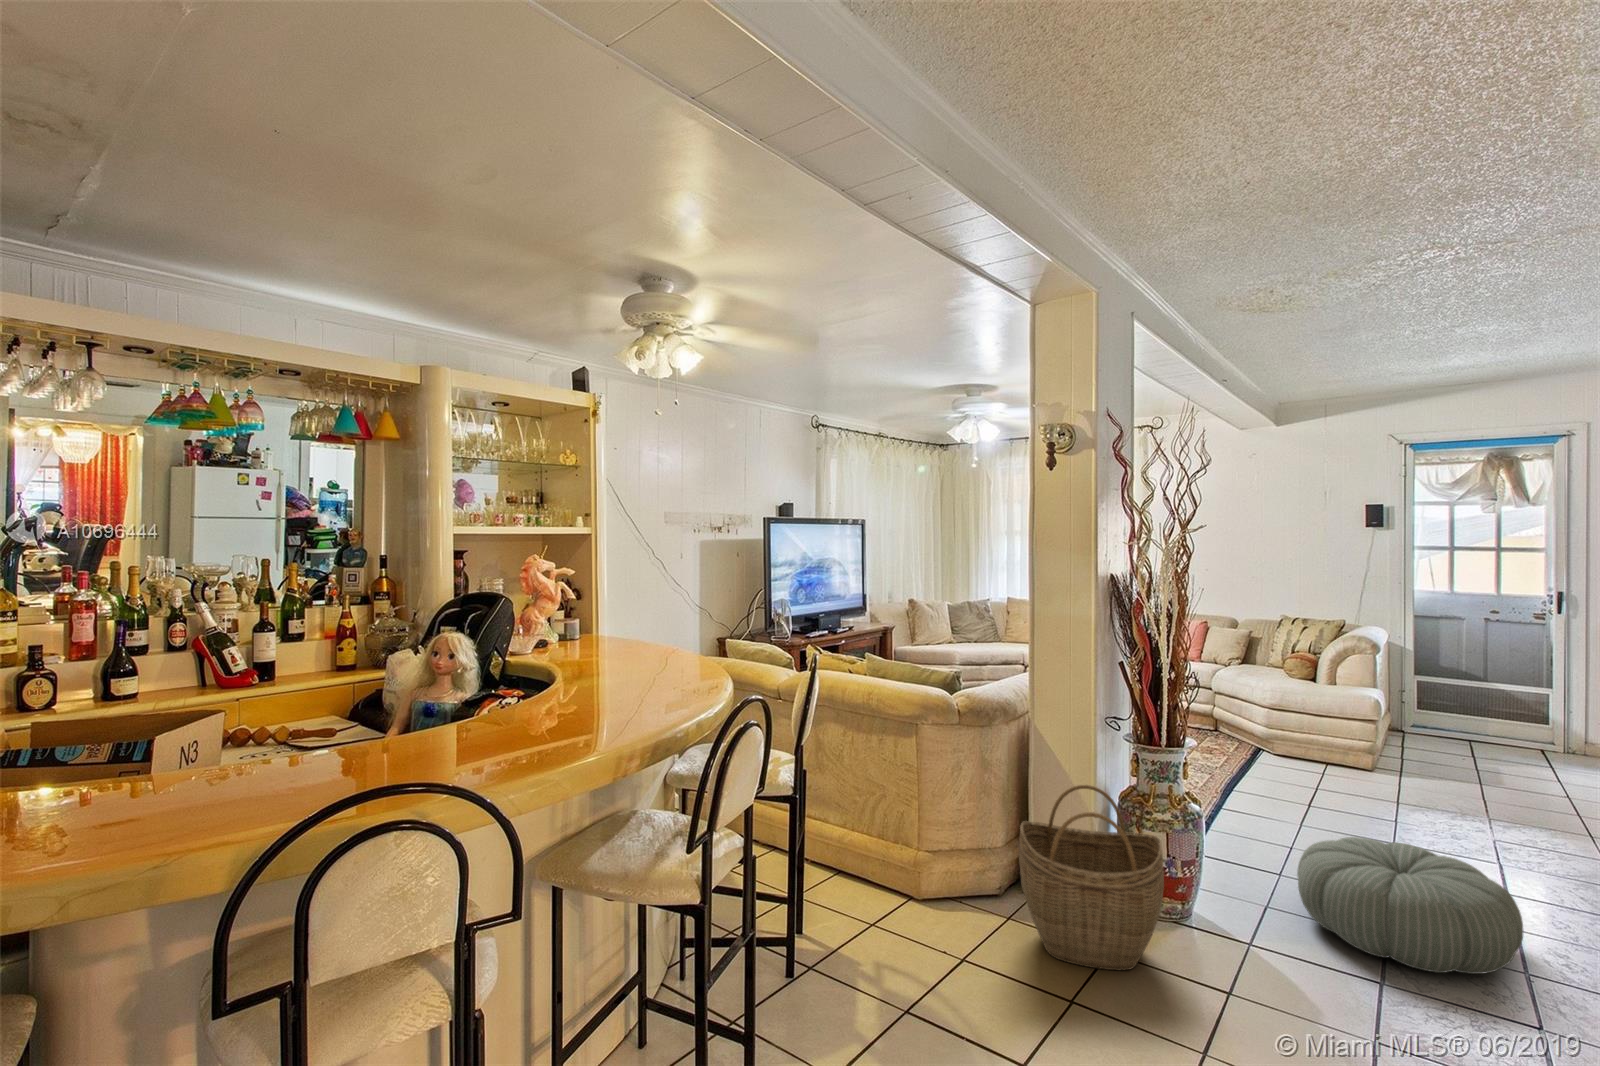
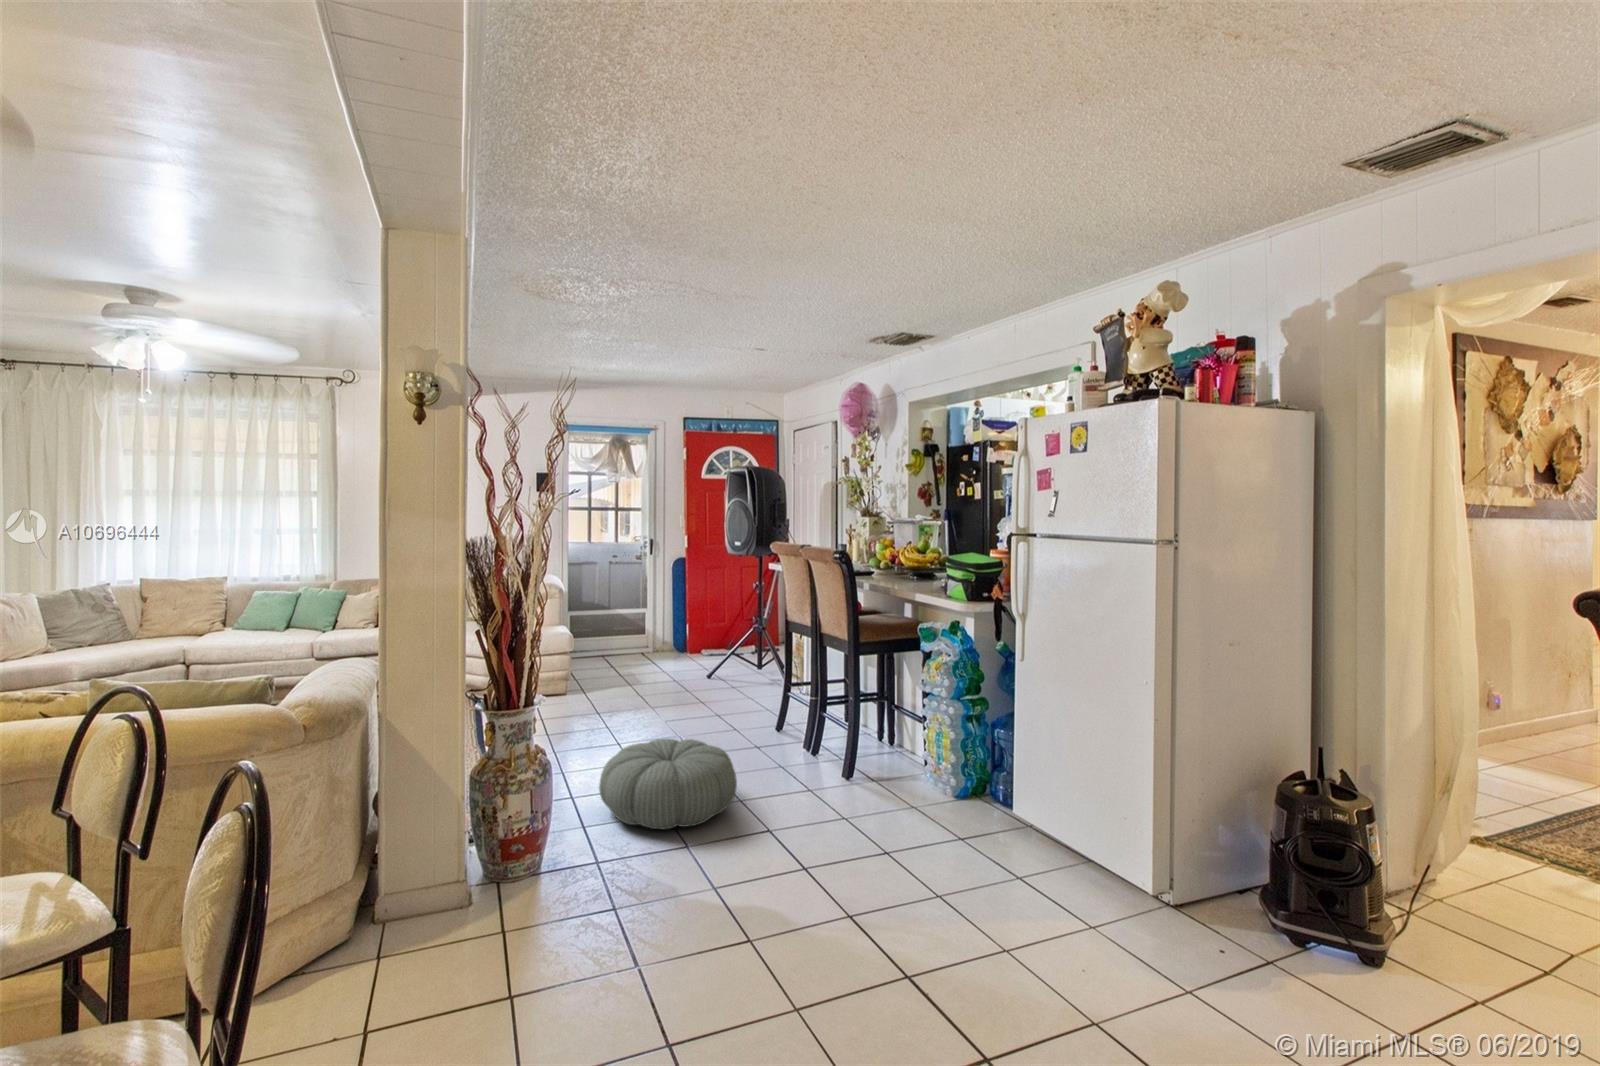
woven basket: present [1019,785,1164,970] -> none [404,768,560,966]

